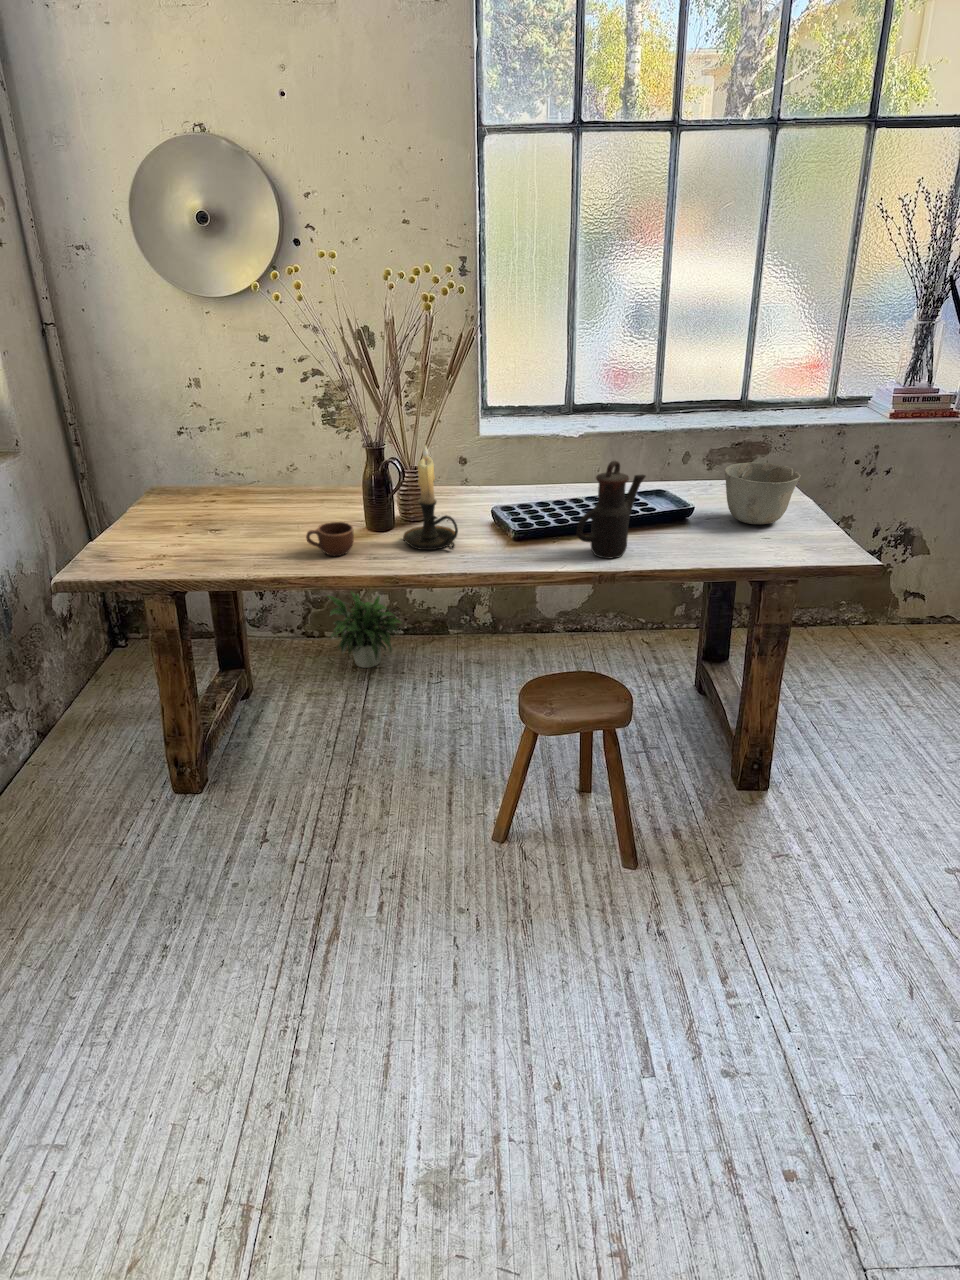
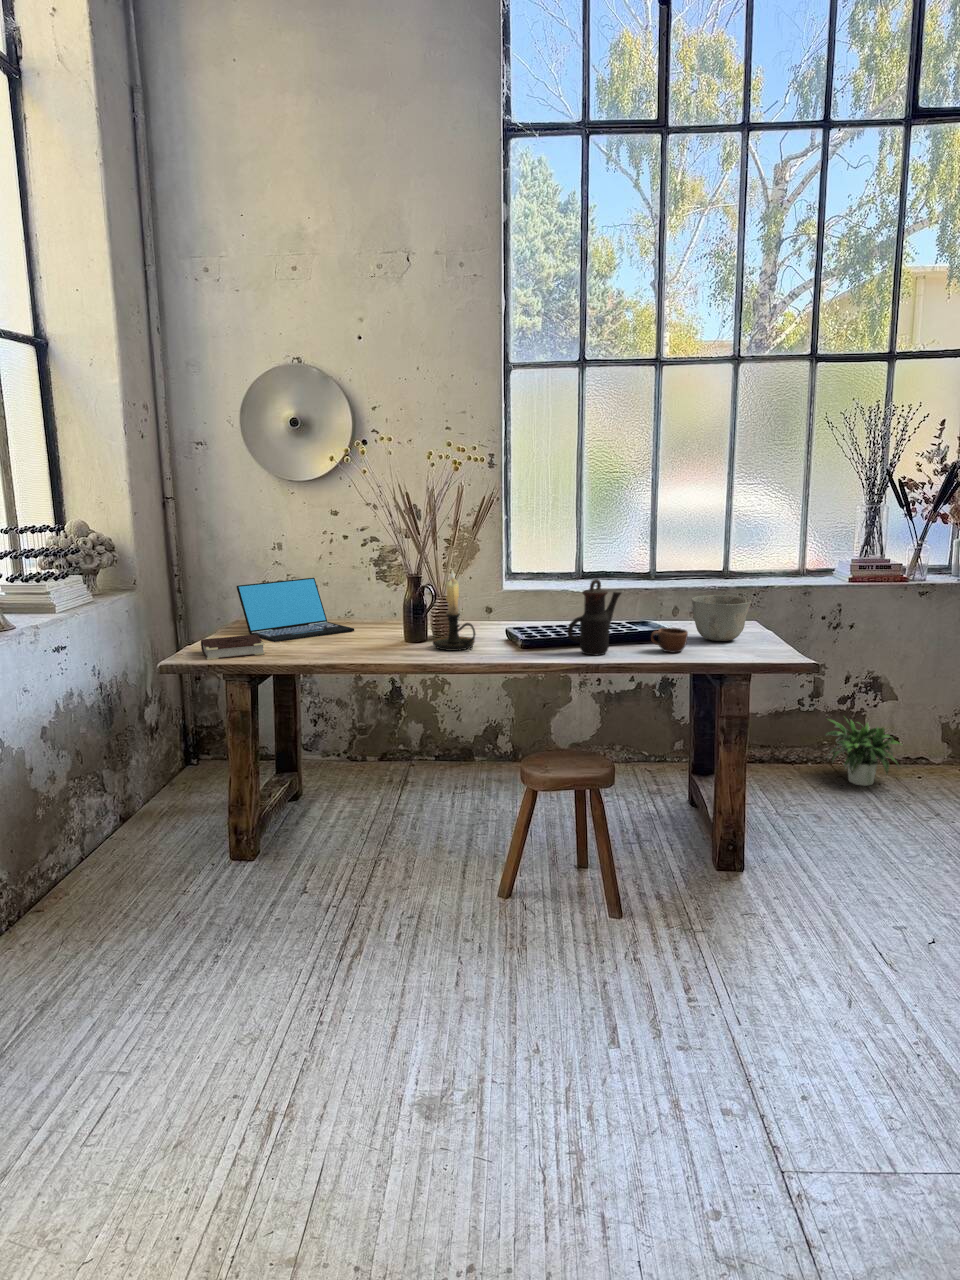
laptop: none [146,434,302,534] -> present [237,578,354,642]
mug: present [306,522,354,556] -> present [651,628,688,653]
book: none [103,531,189,576] -> present [201,634,265,660]
potted plant: present [327,591,402,668] -> present [826,719,900,786]

